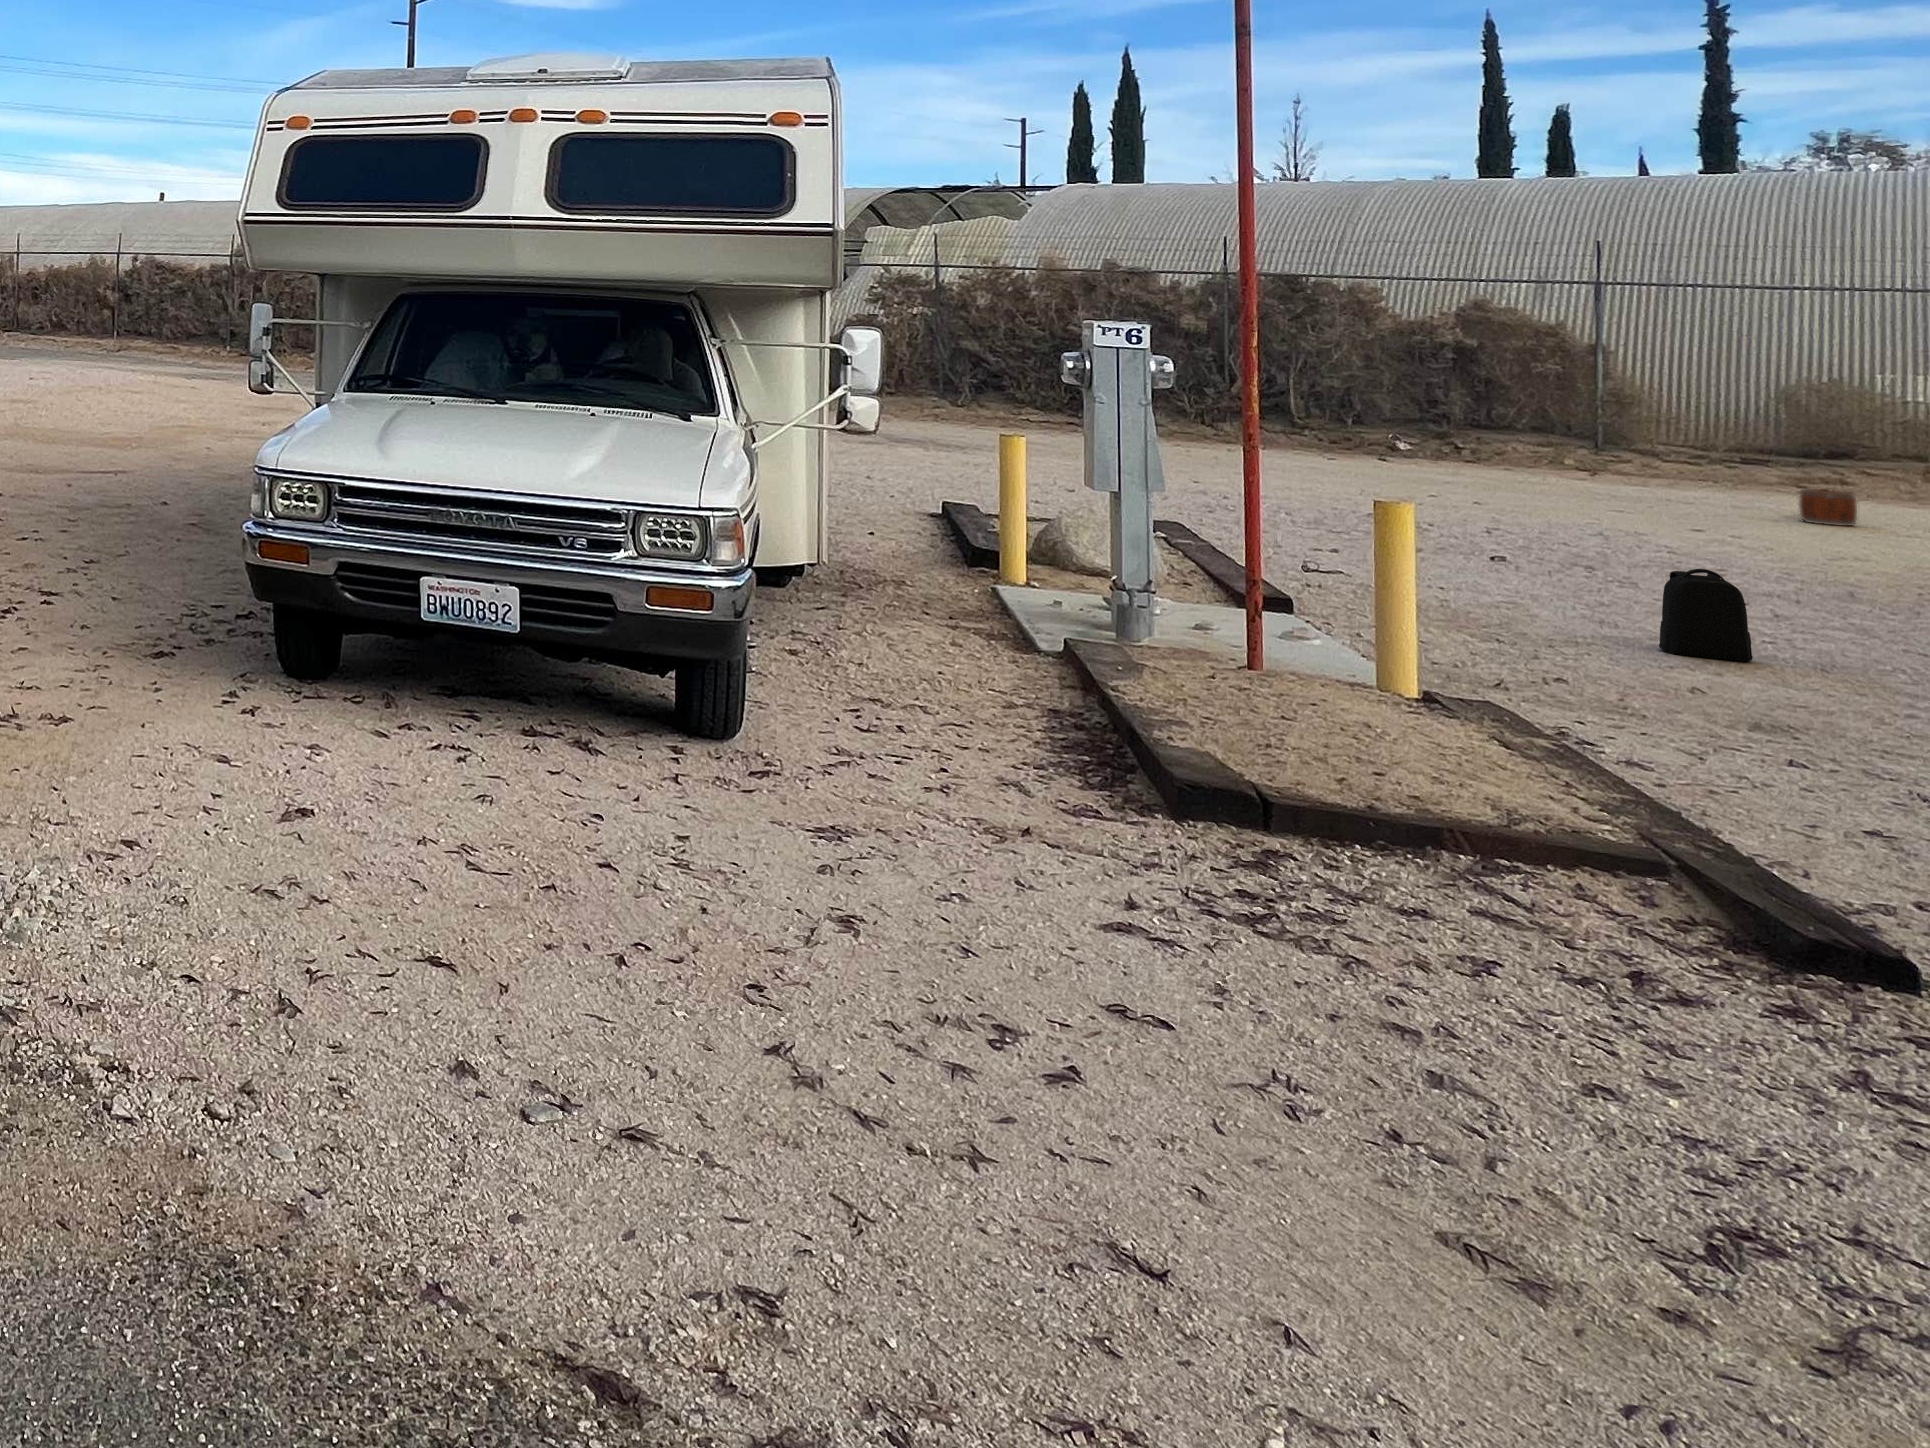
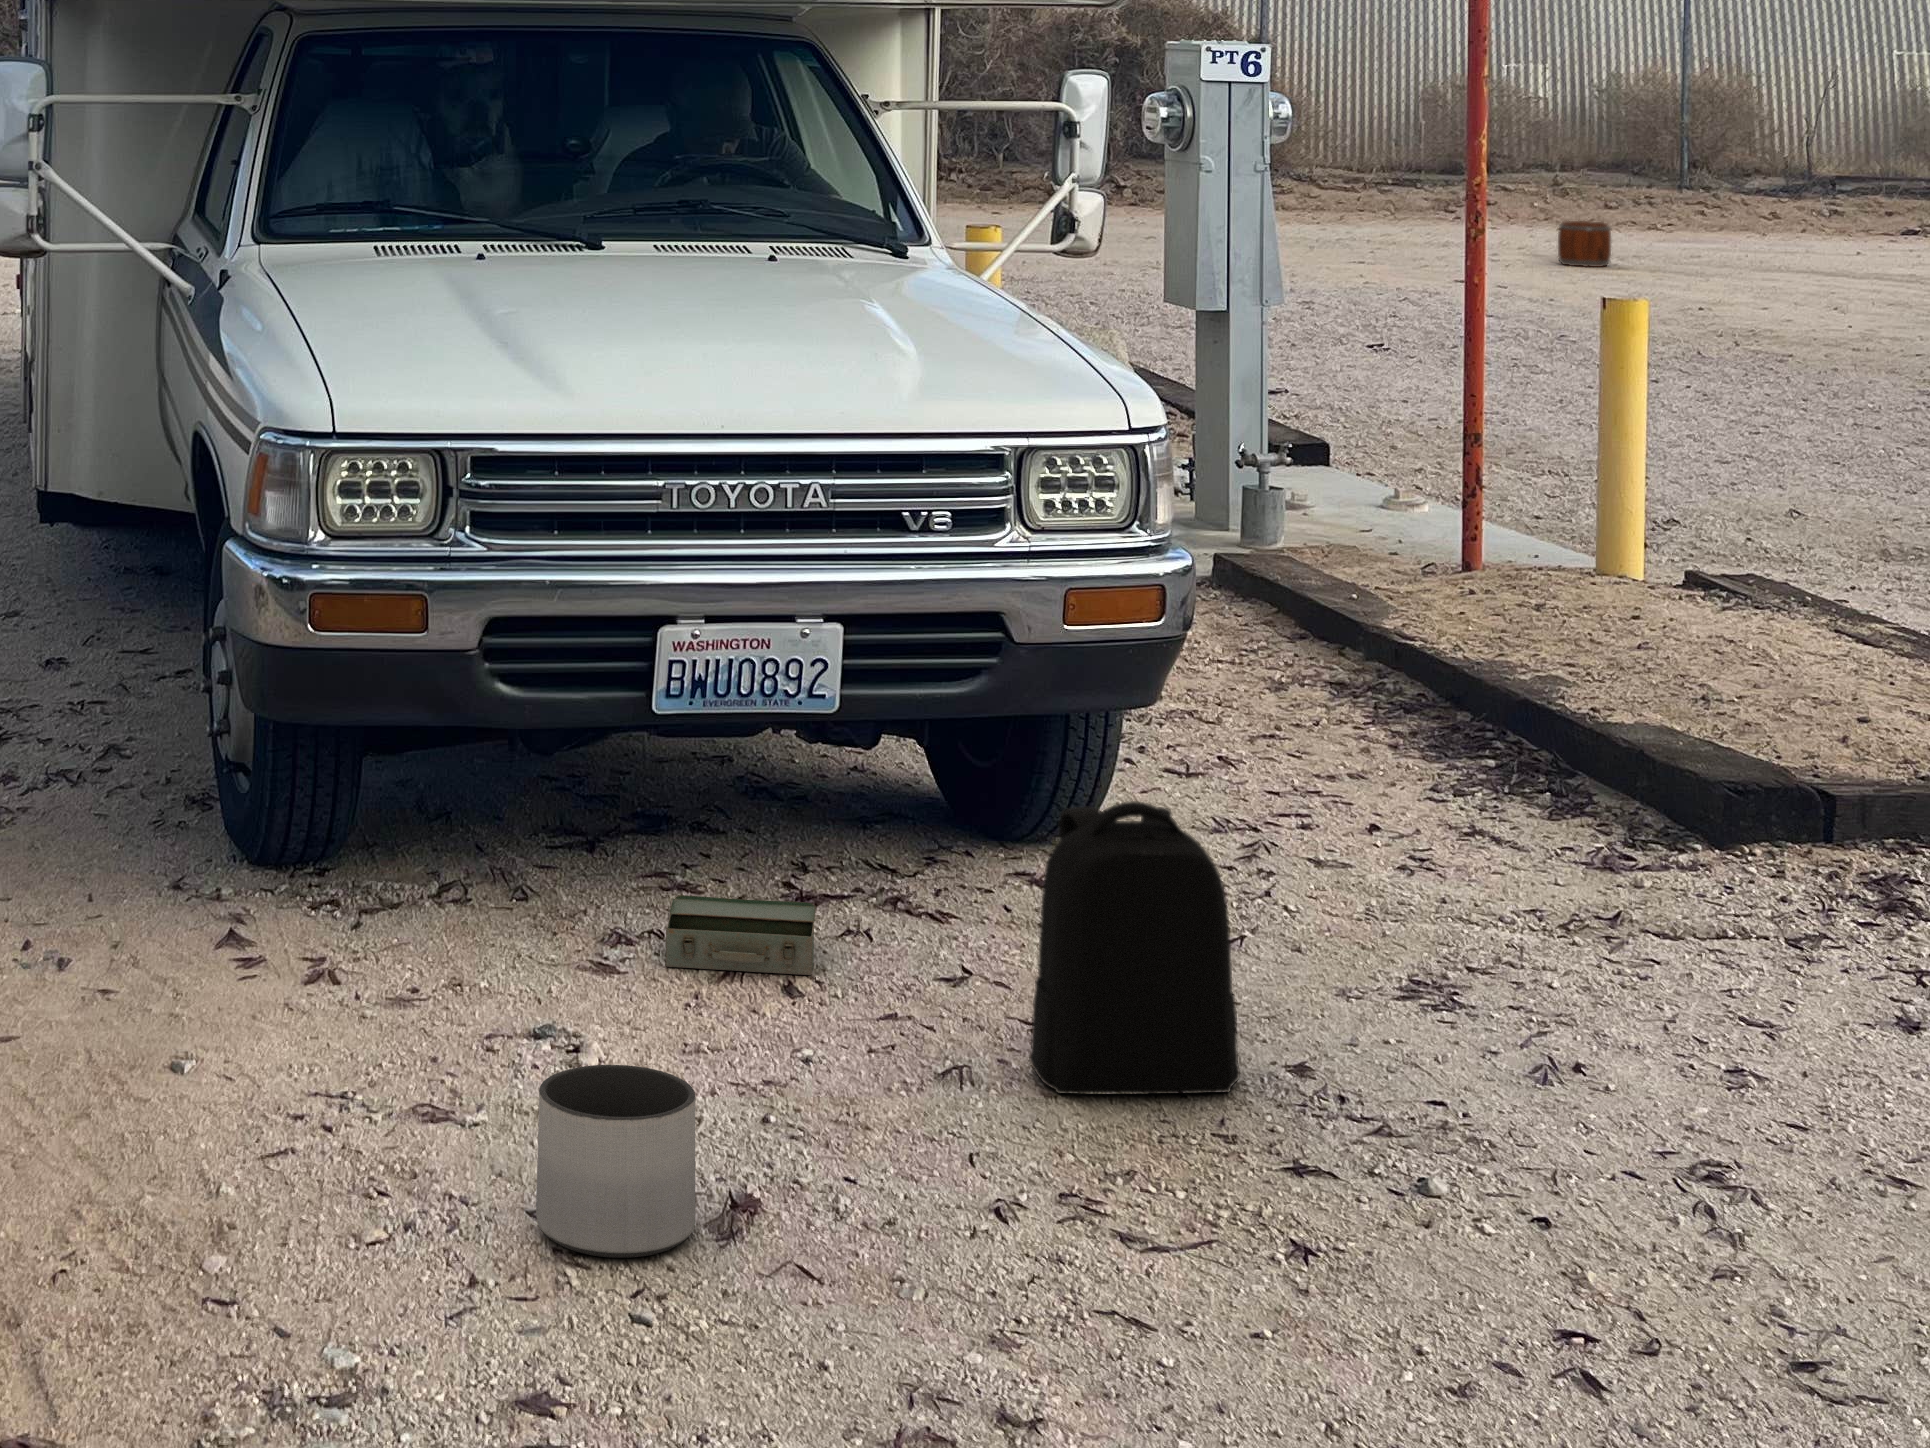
backpack: present [1659,569,1753,662] -> present [1029,801,1240,1094]
toolbox: none [423,709,511,752] -> present [666,895,816,975]
planter: none [221,734,292,813] -> present [536,1065,695,1258]

